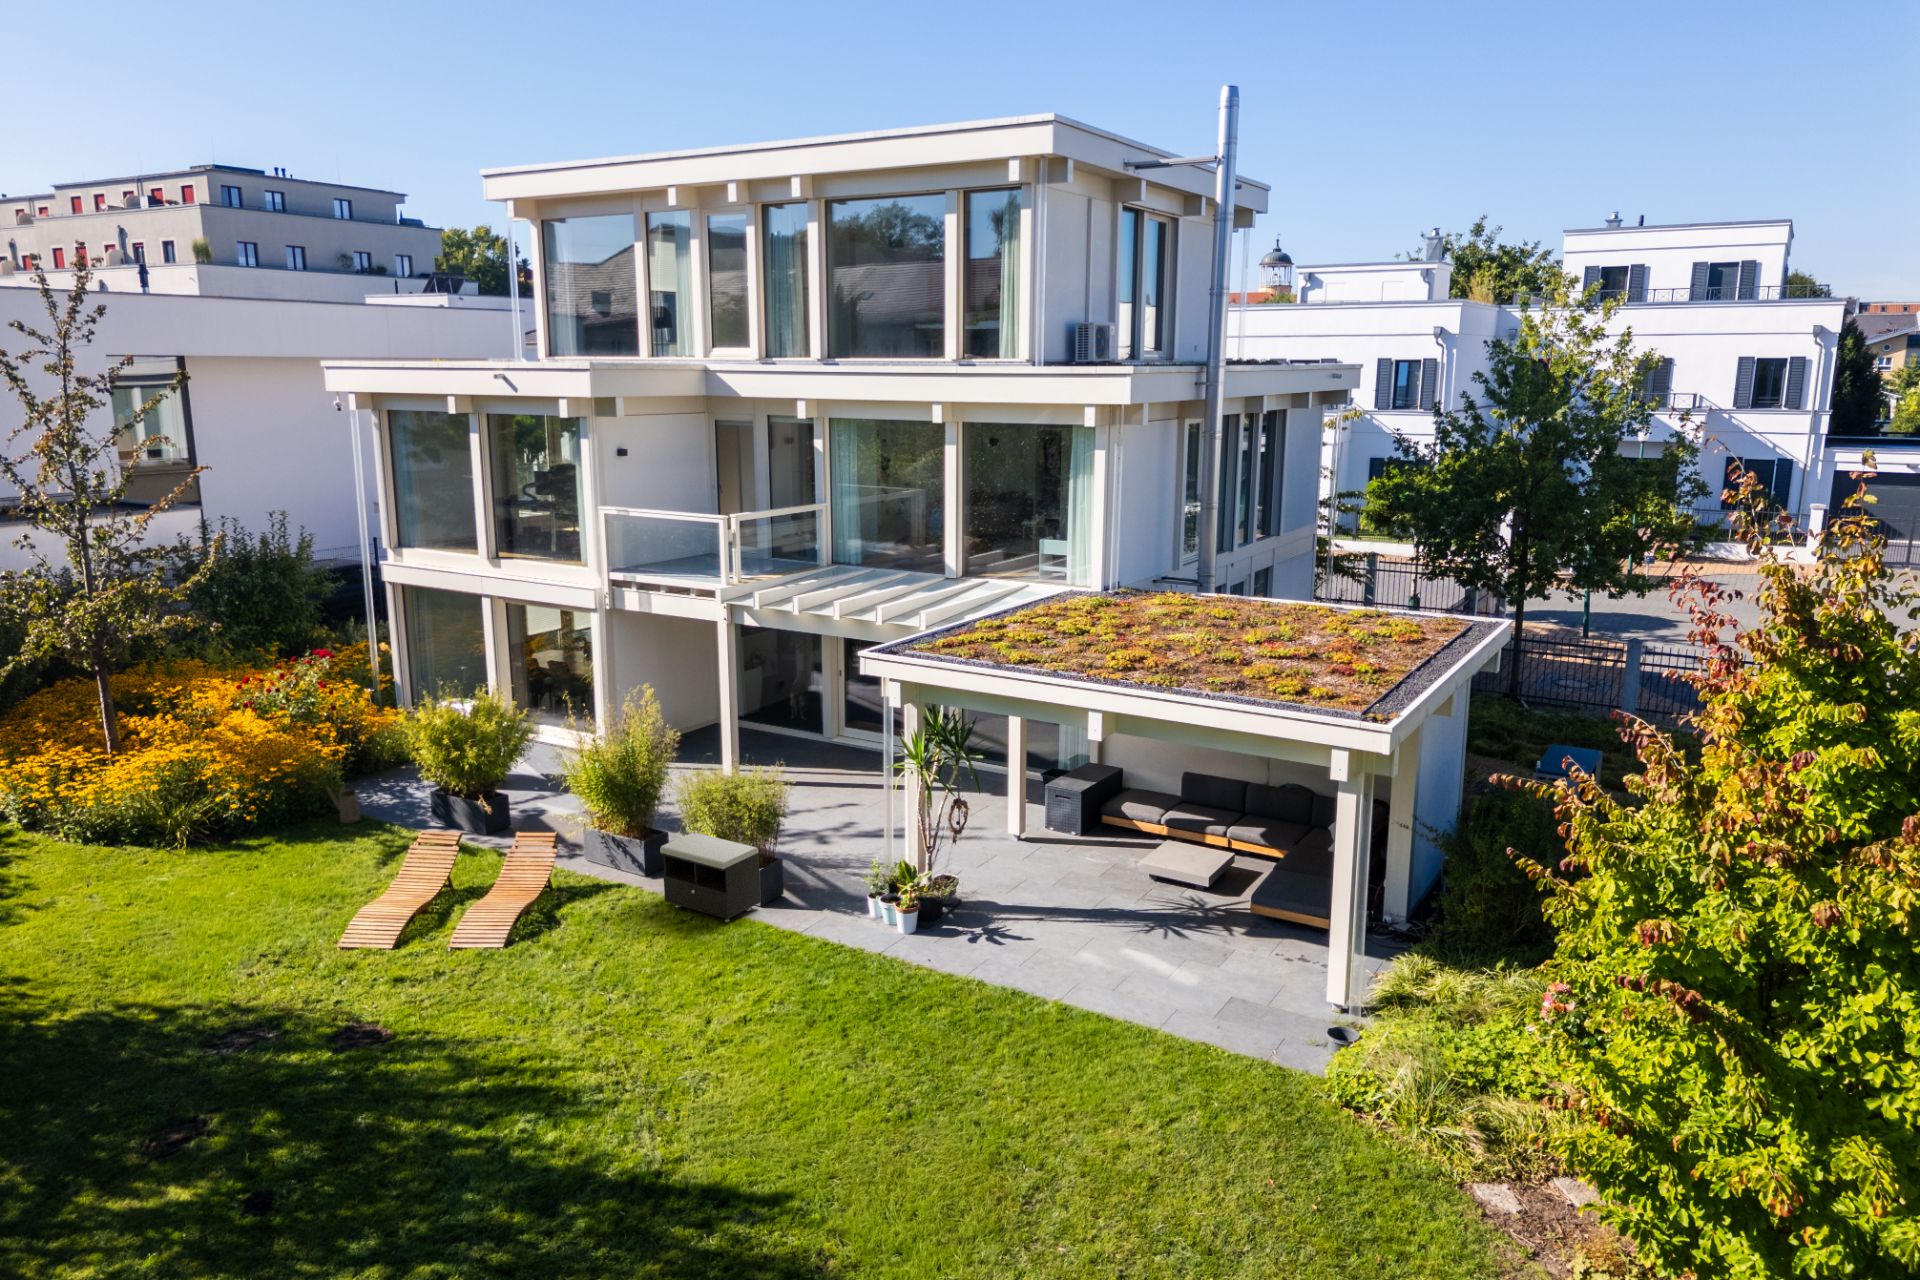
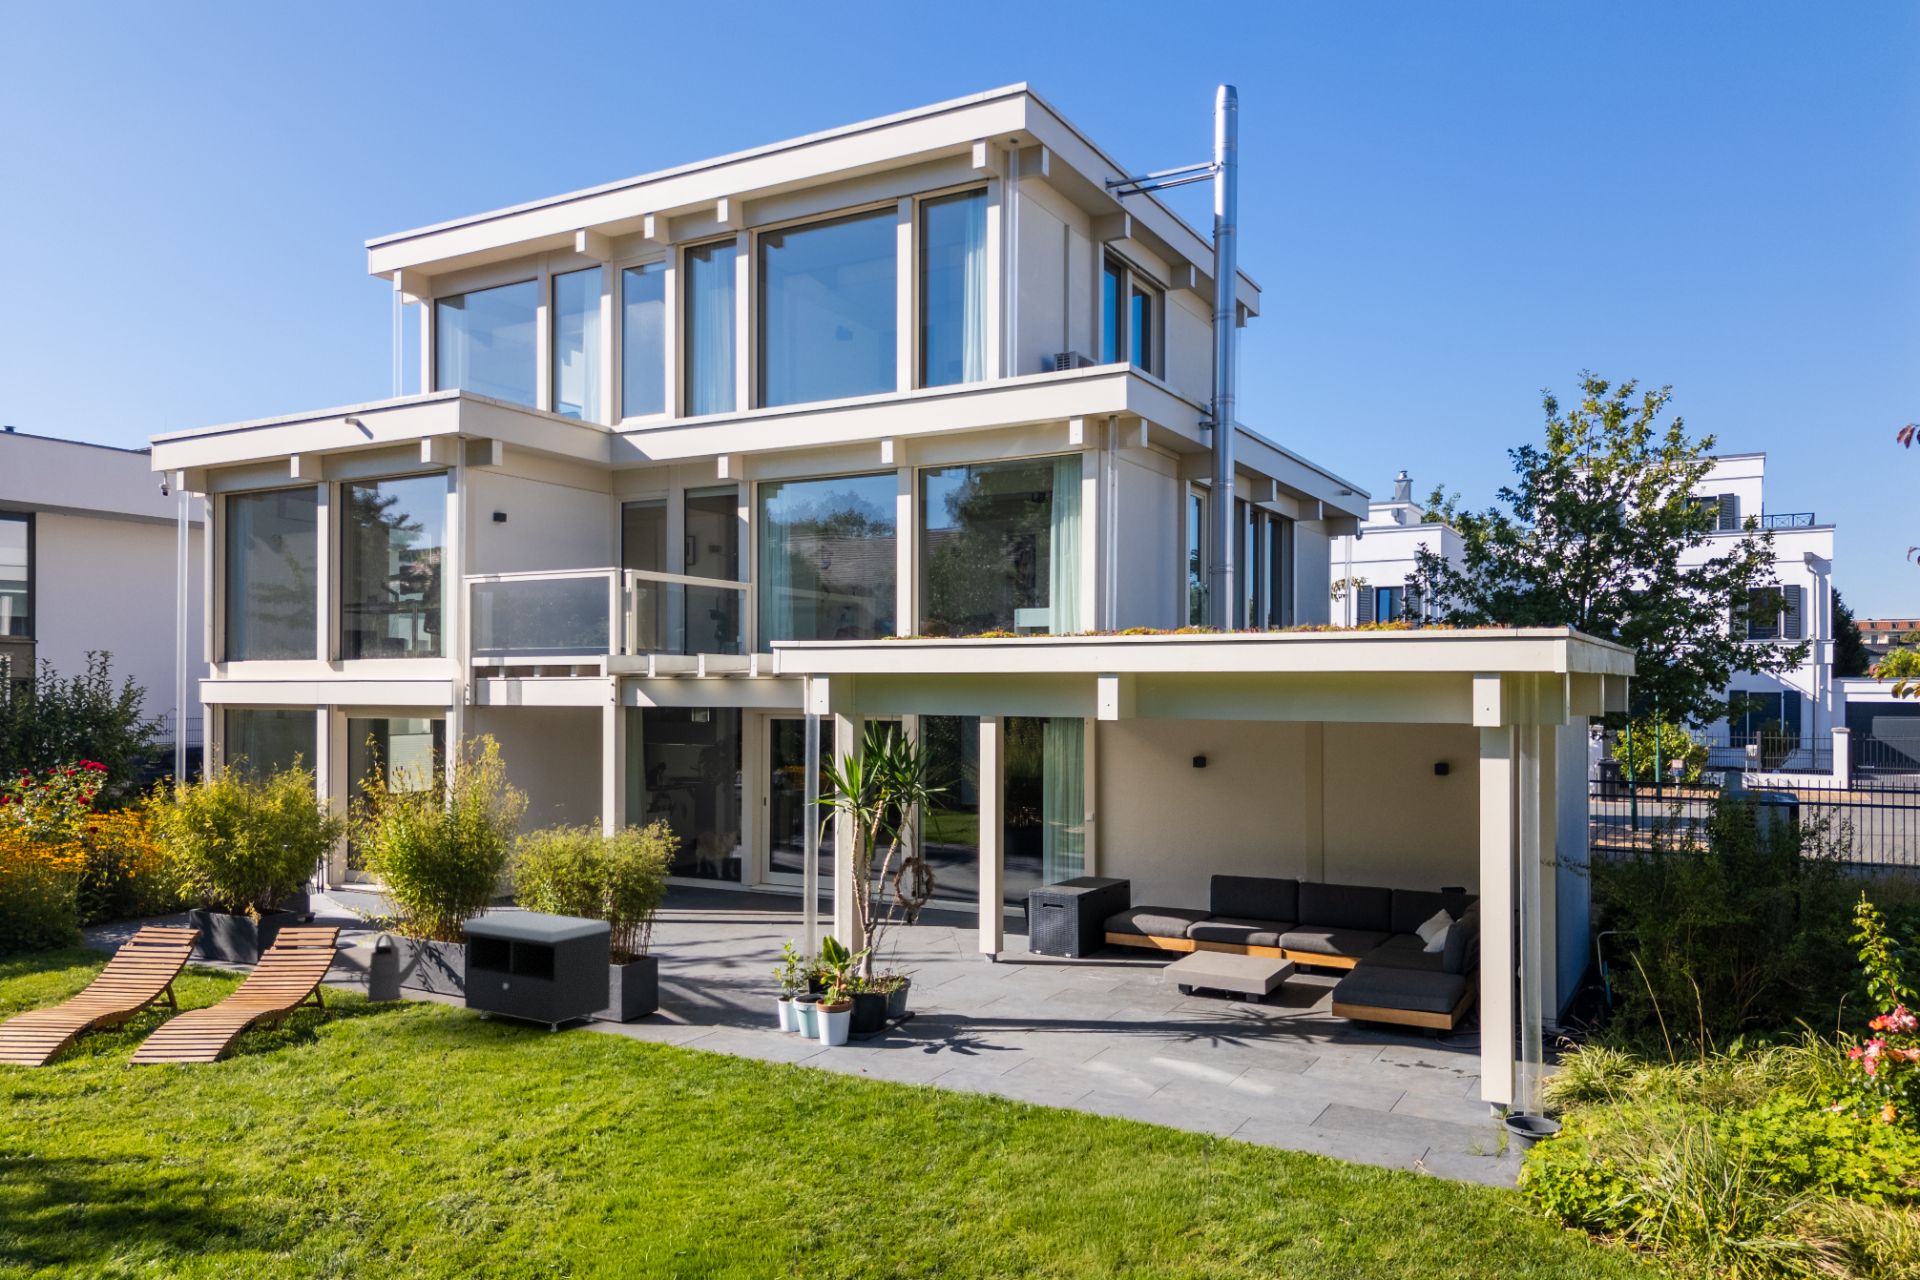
watering can: present [326,785,360,823] -> present [360,934,431,1003]

